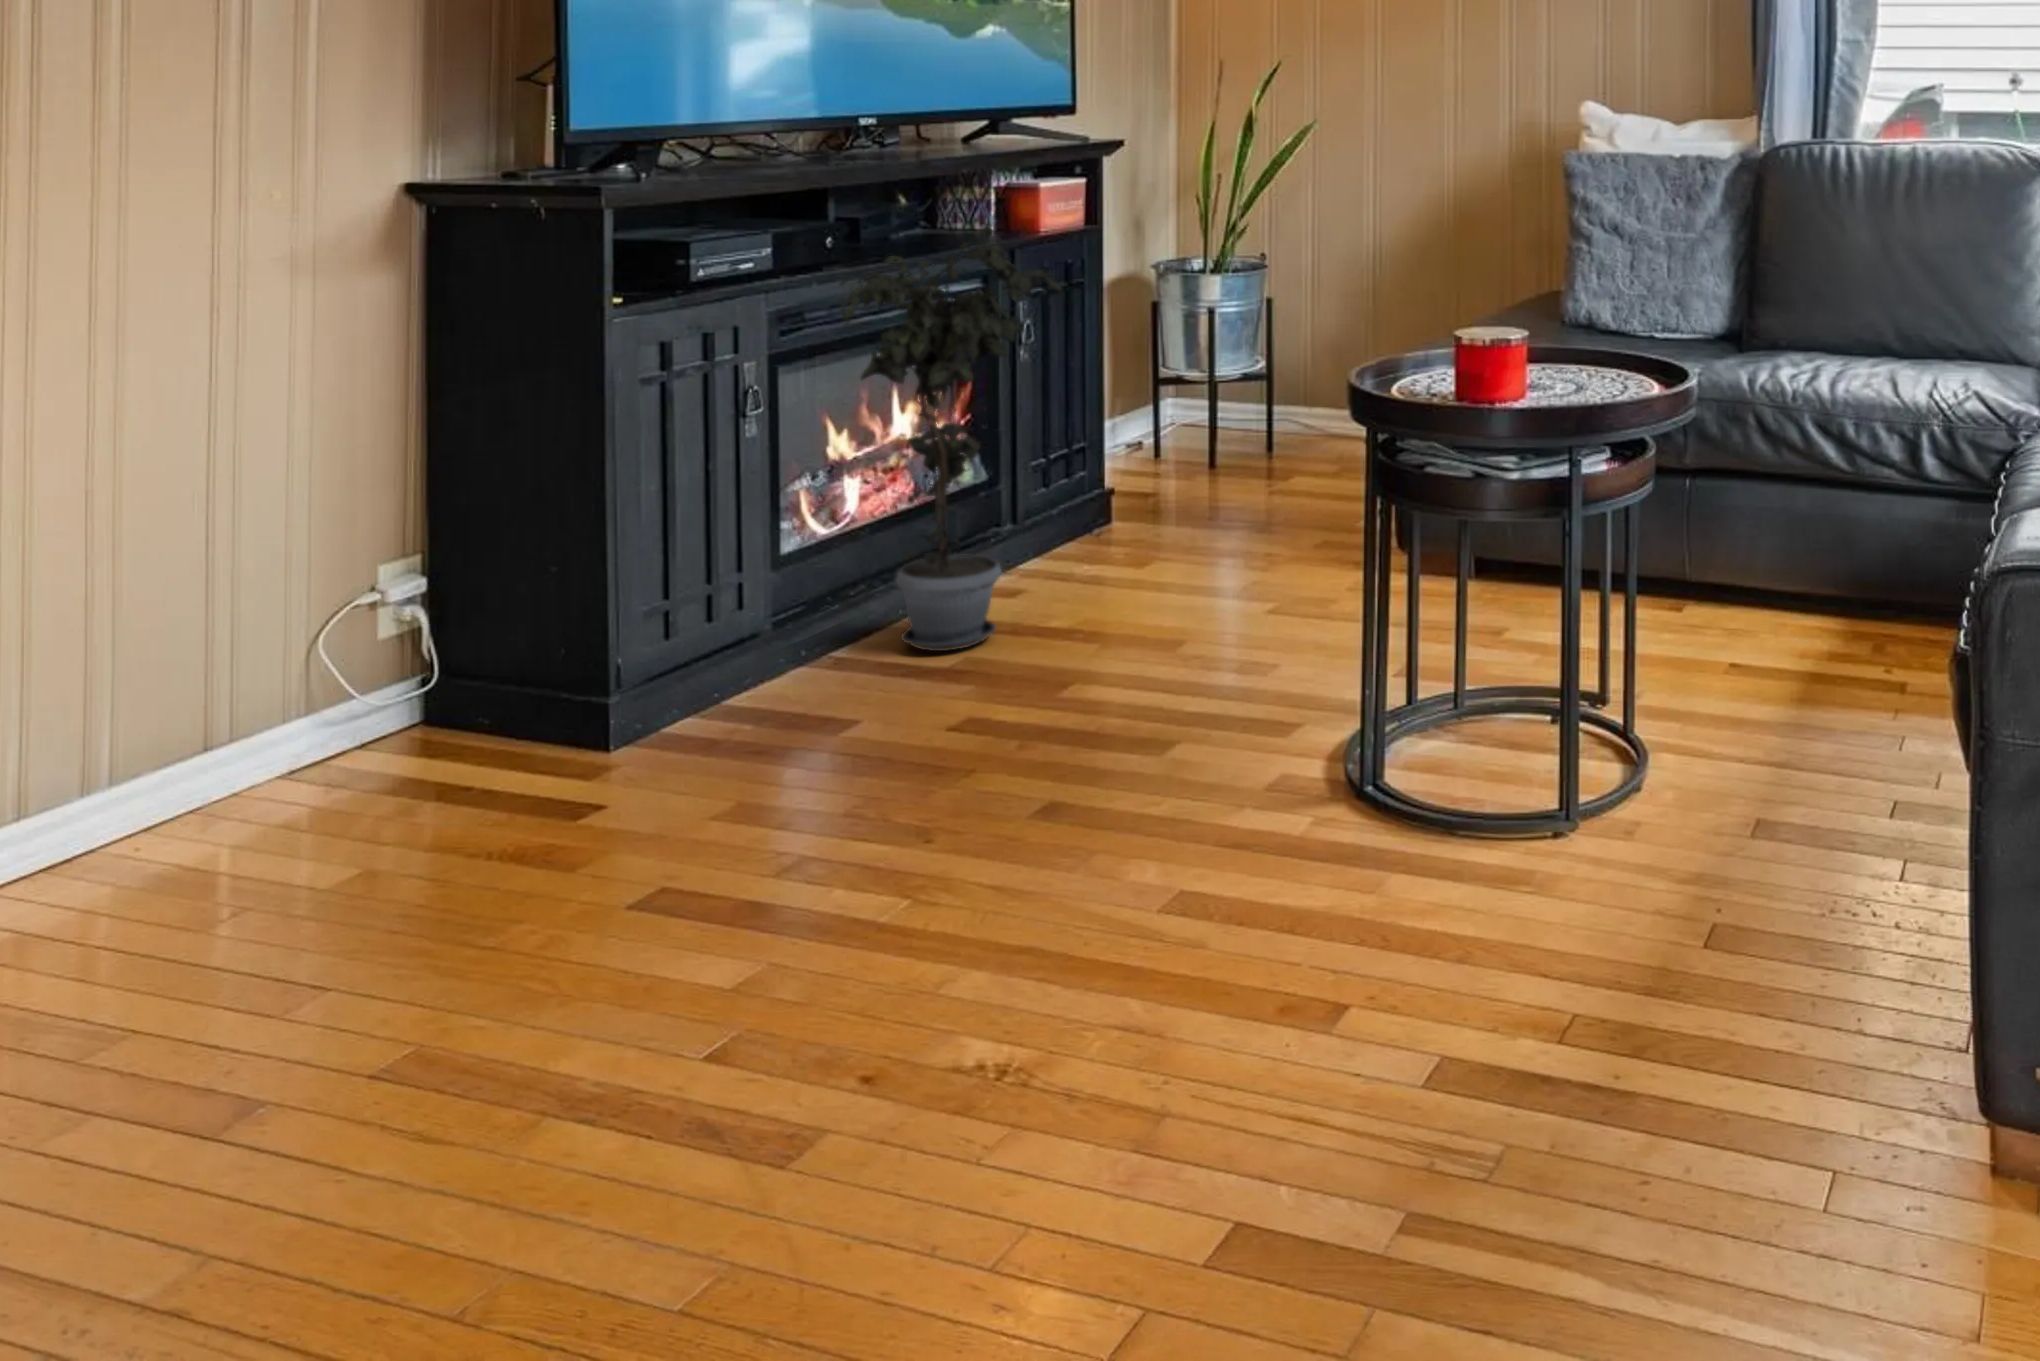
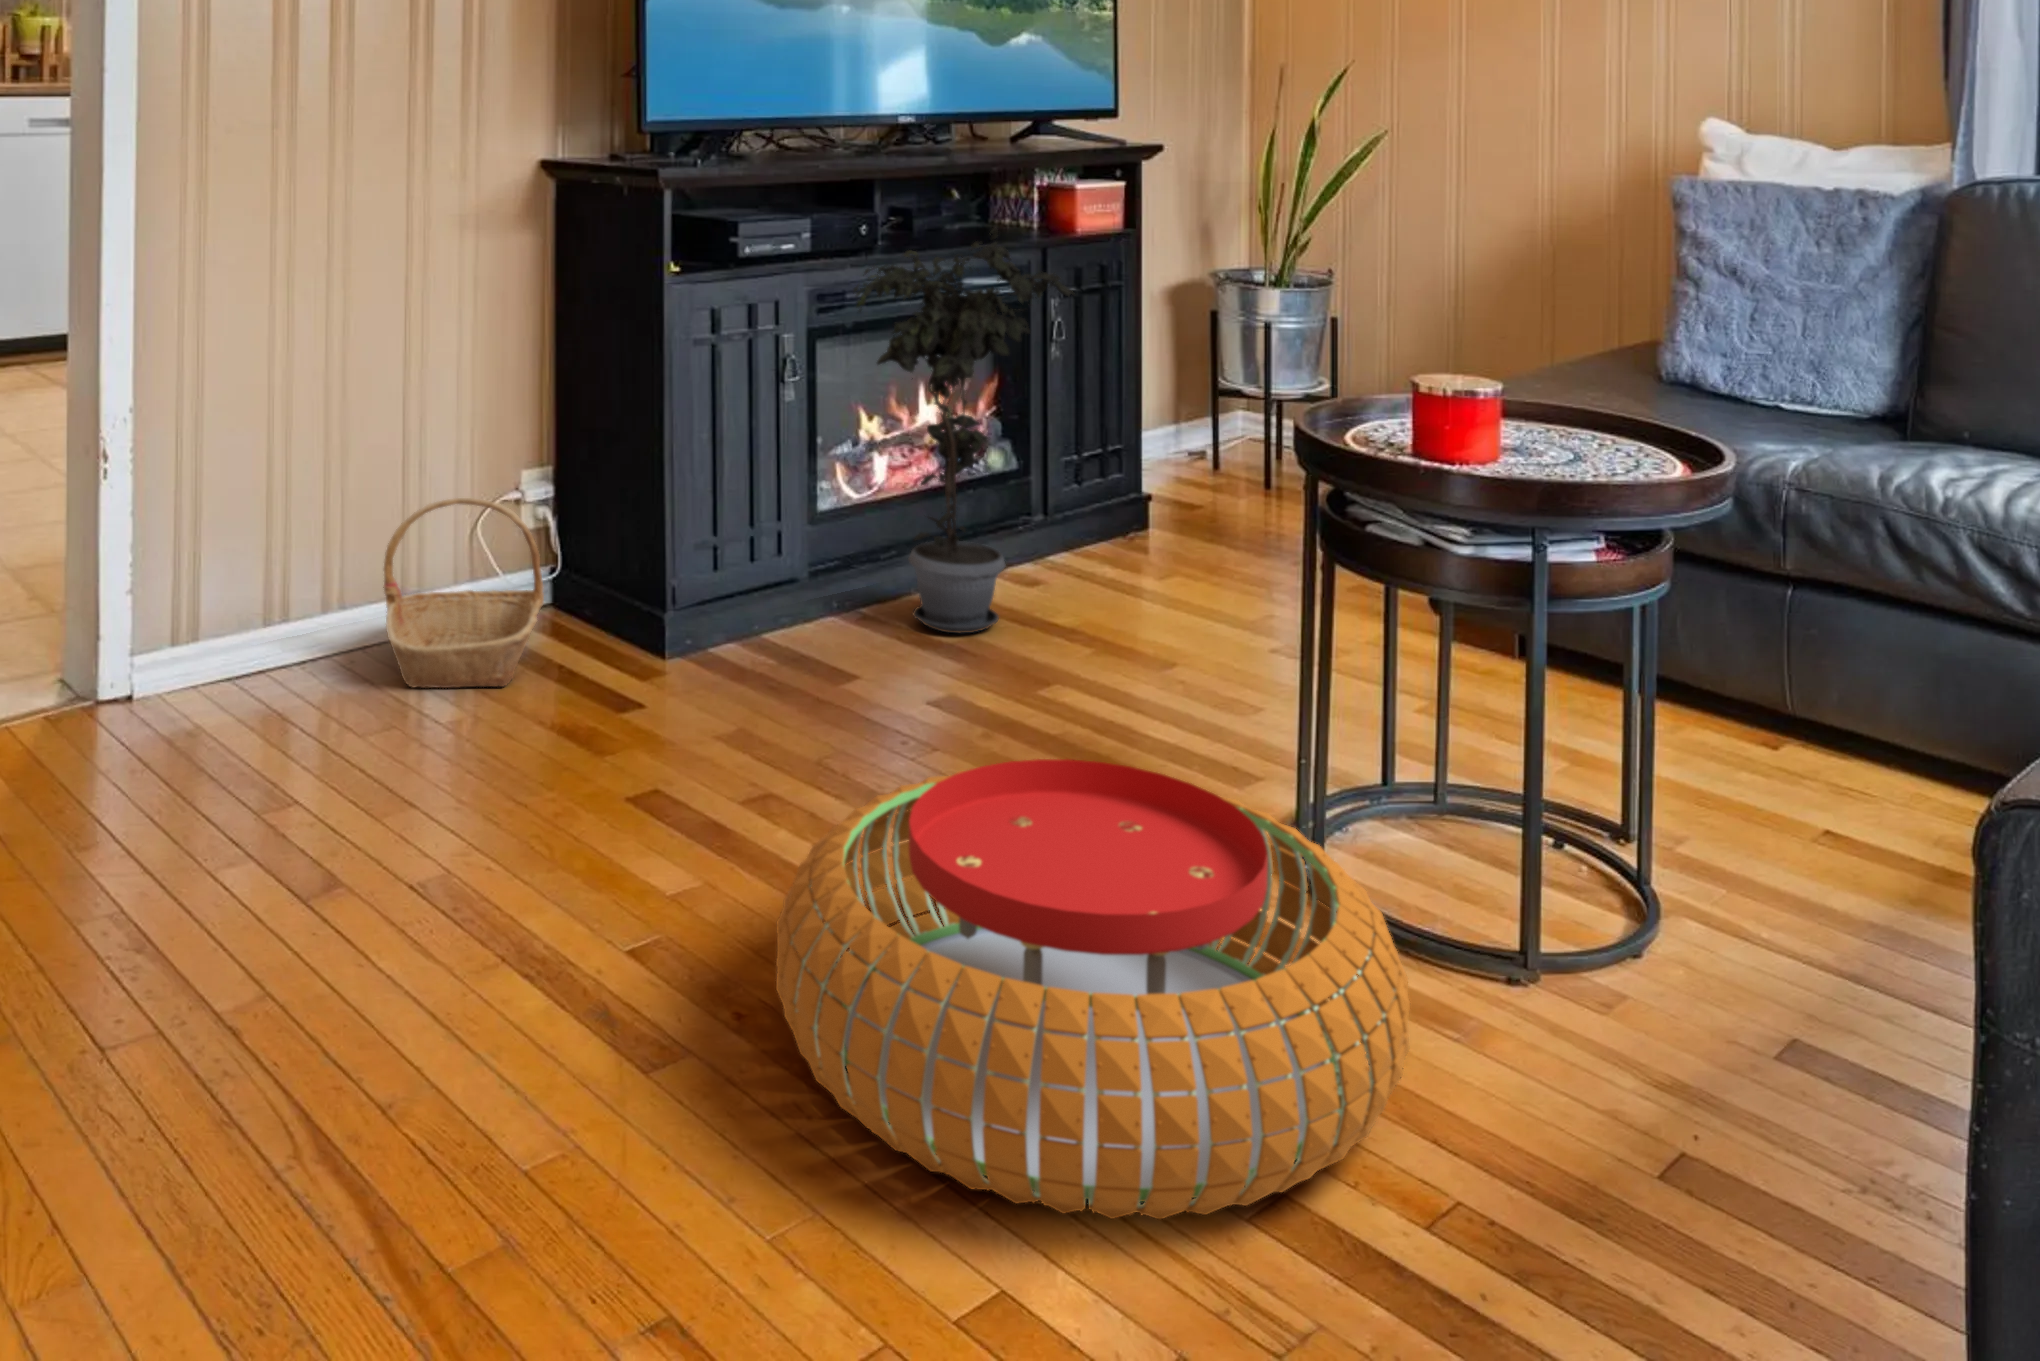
basket: none [207,594,451,844] -> present [383,498,544,688]
pouf: none [910,724,1525,1157] -> present [776,759,1410,1219]

